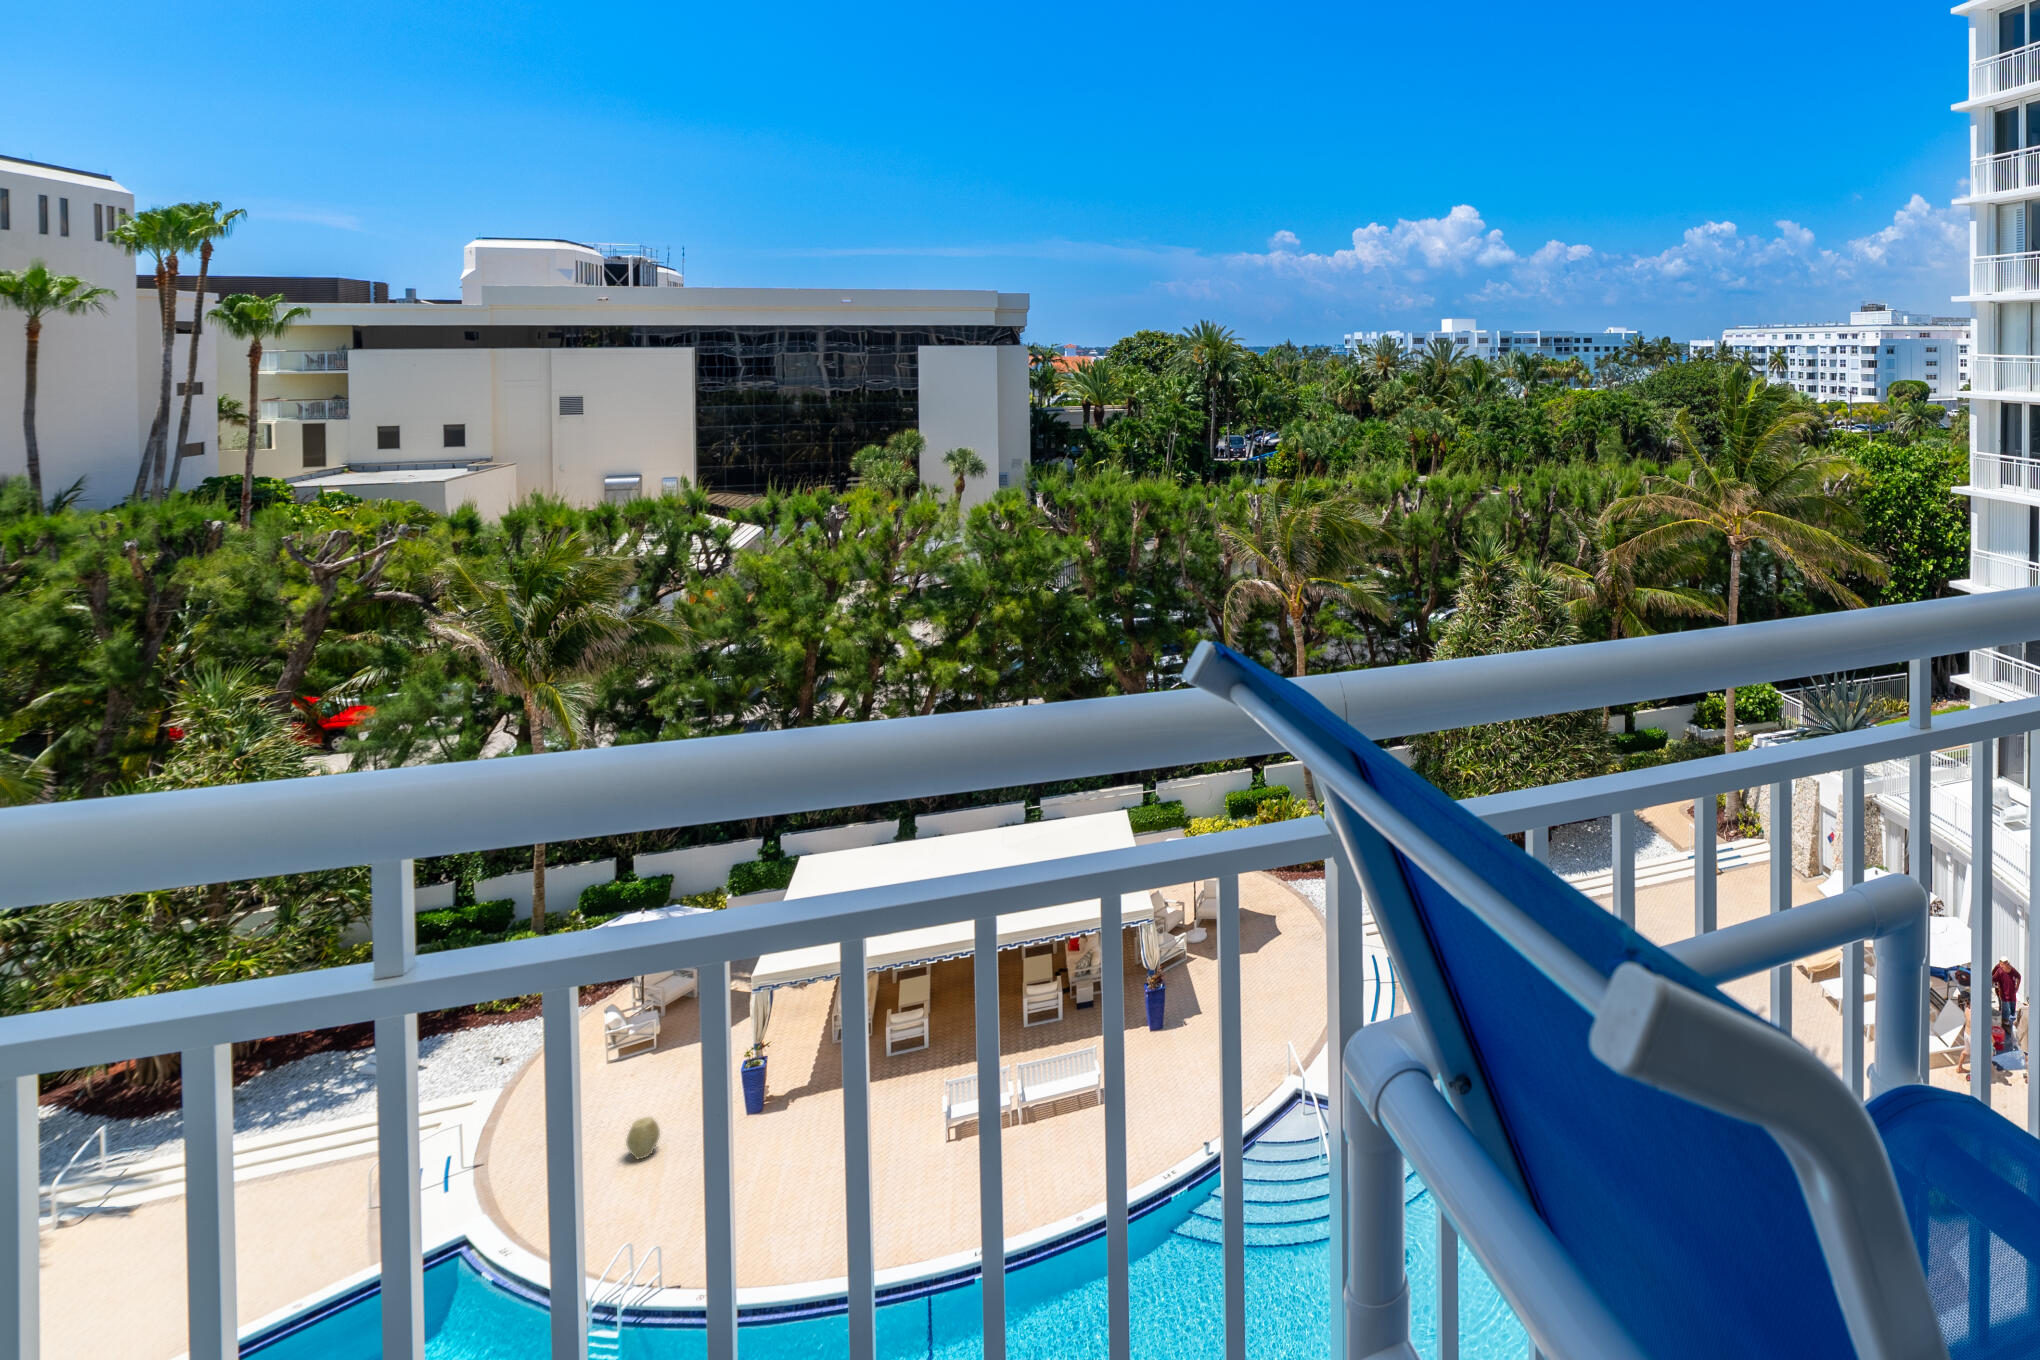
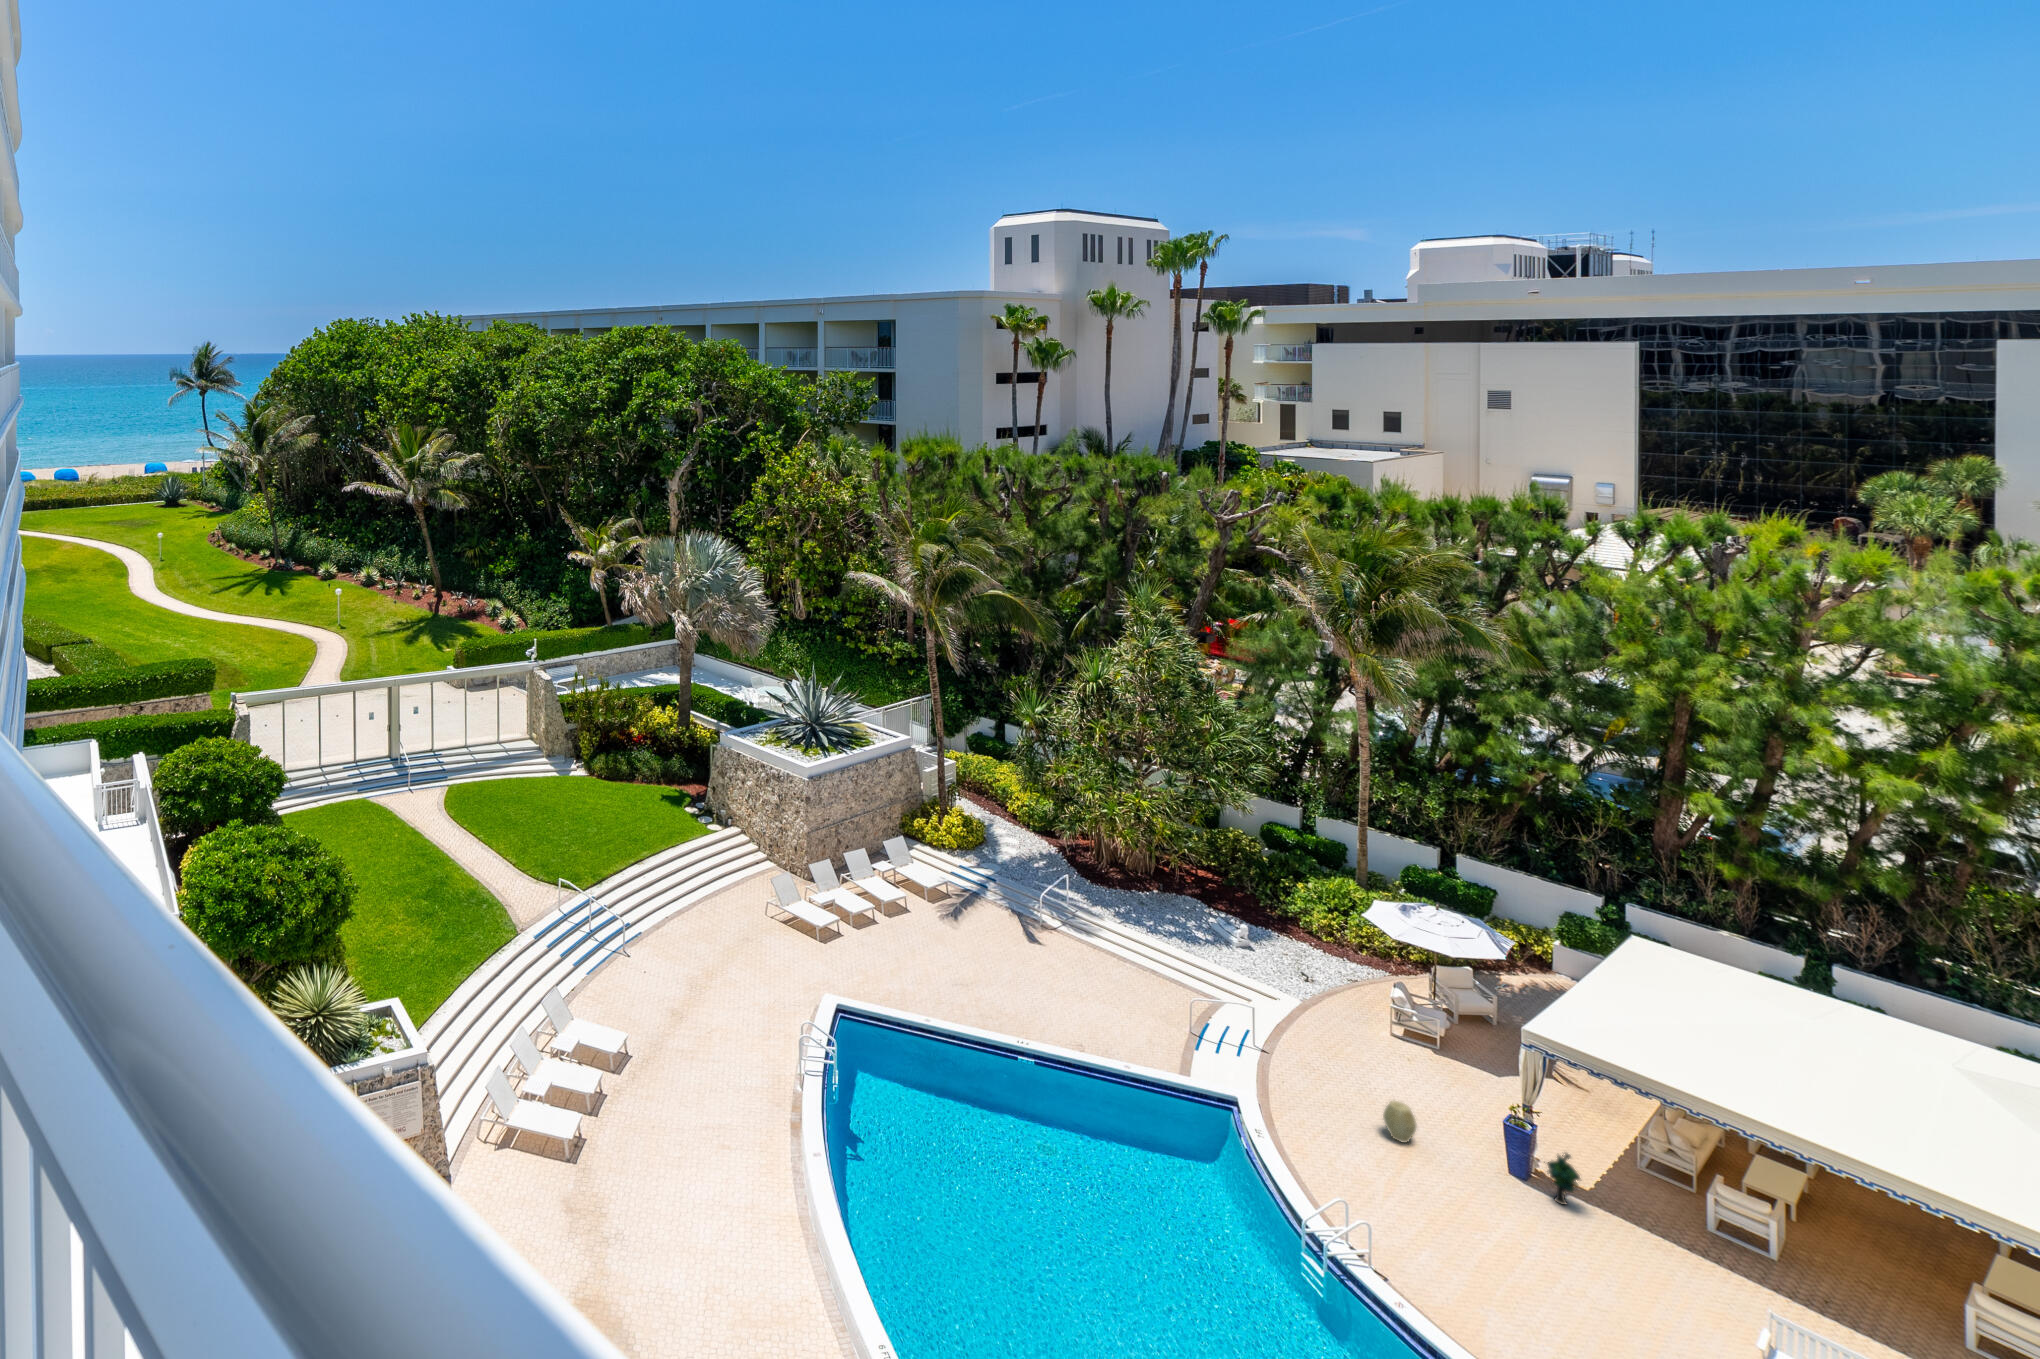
decorative plant: none [771,1067,804,1117] -> present [1544,1153,1580,1205]

